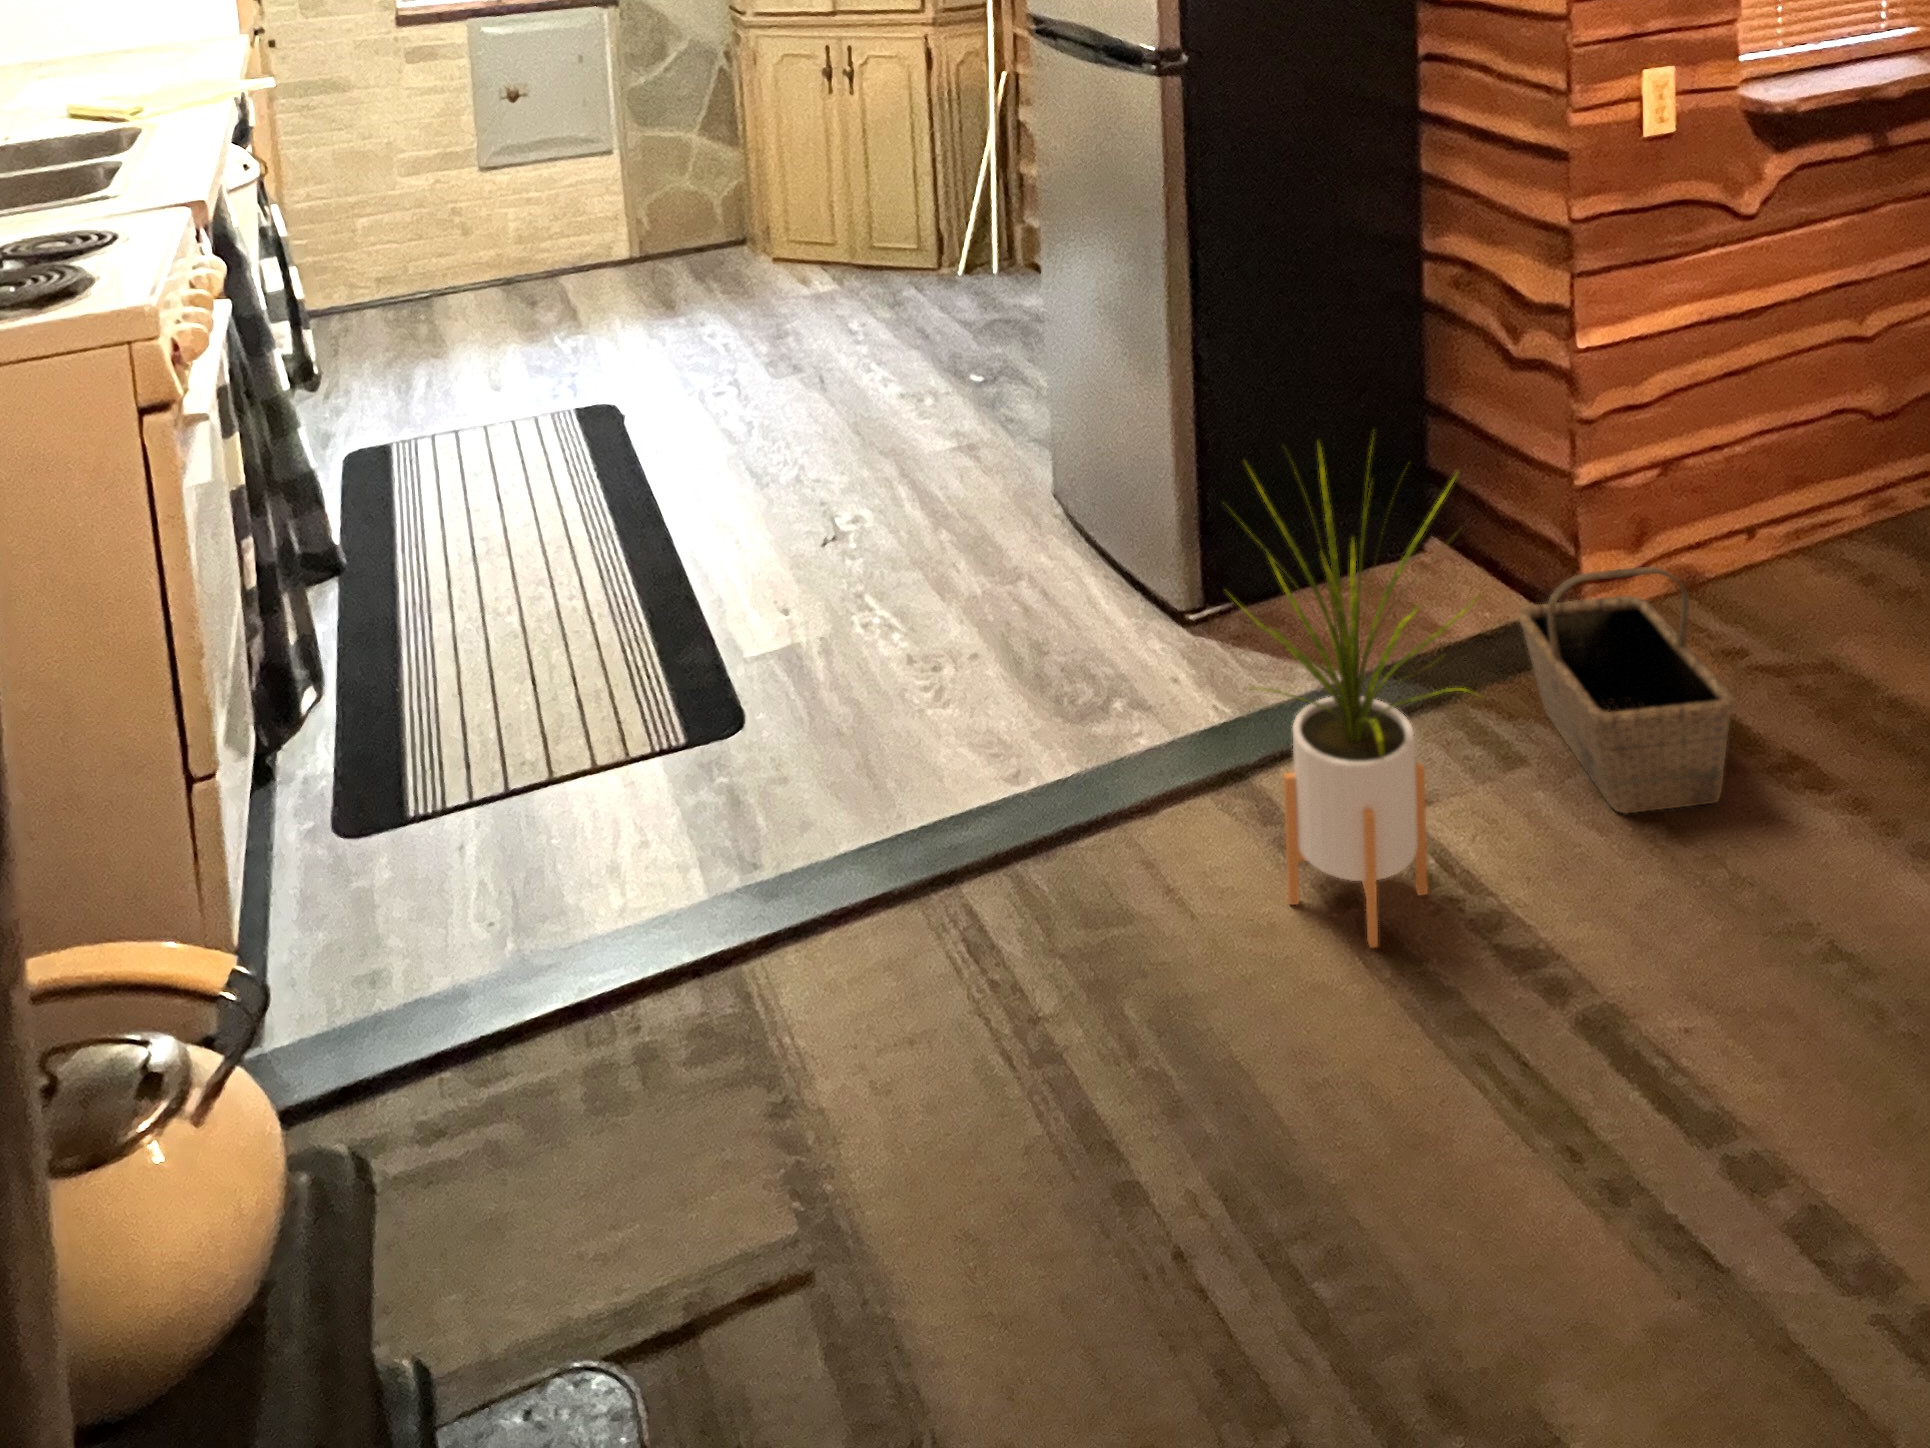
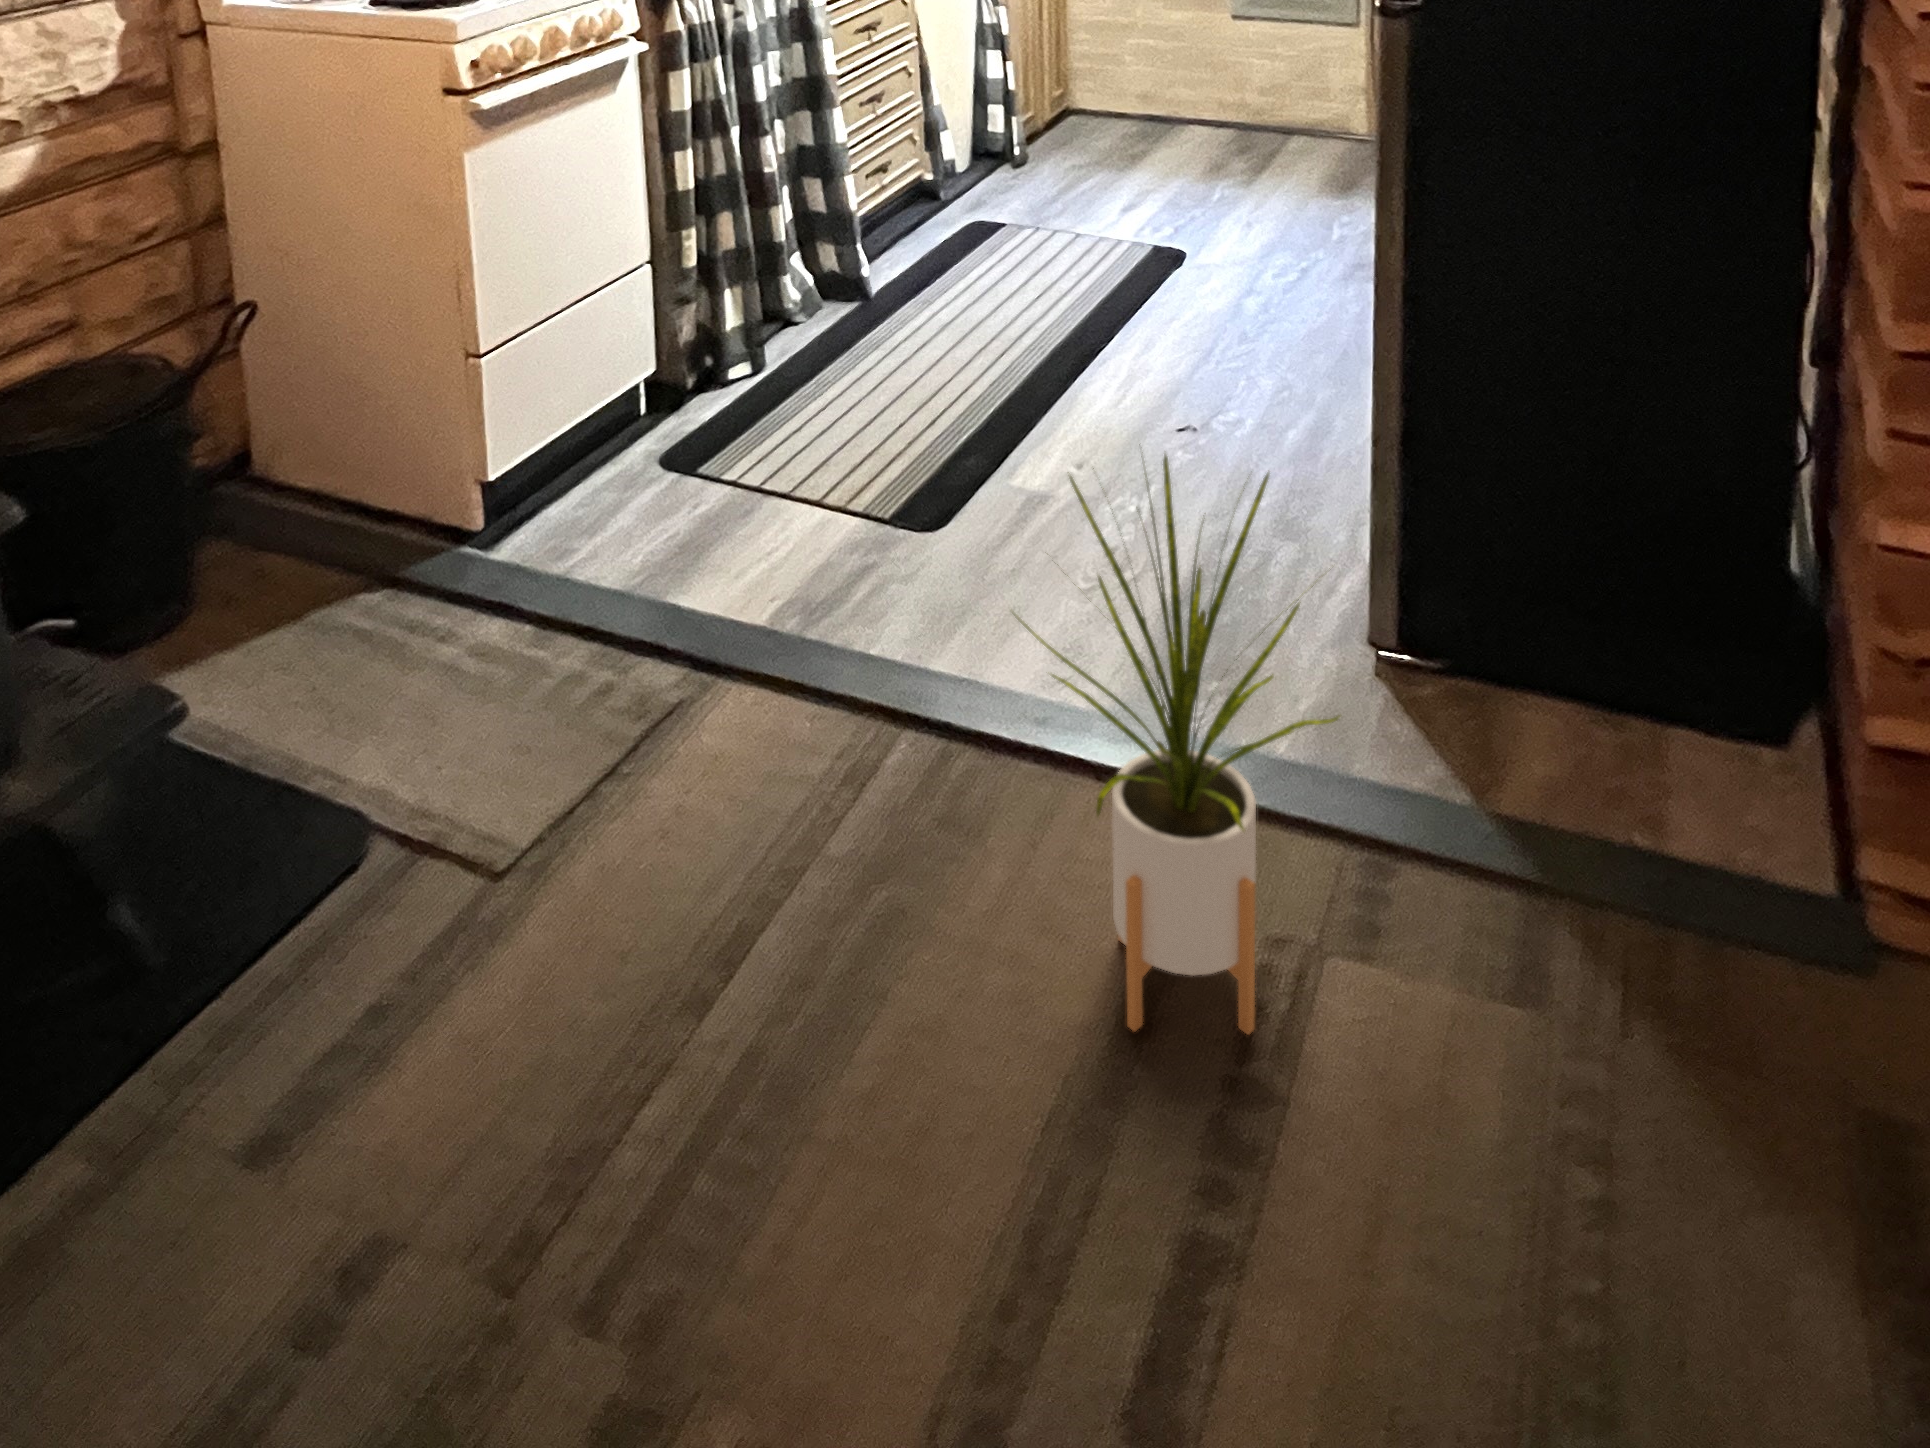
basket: present [1519,567,1734,813] -> none [1553,822,1867,1245]

